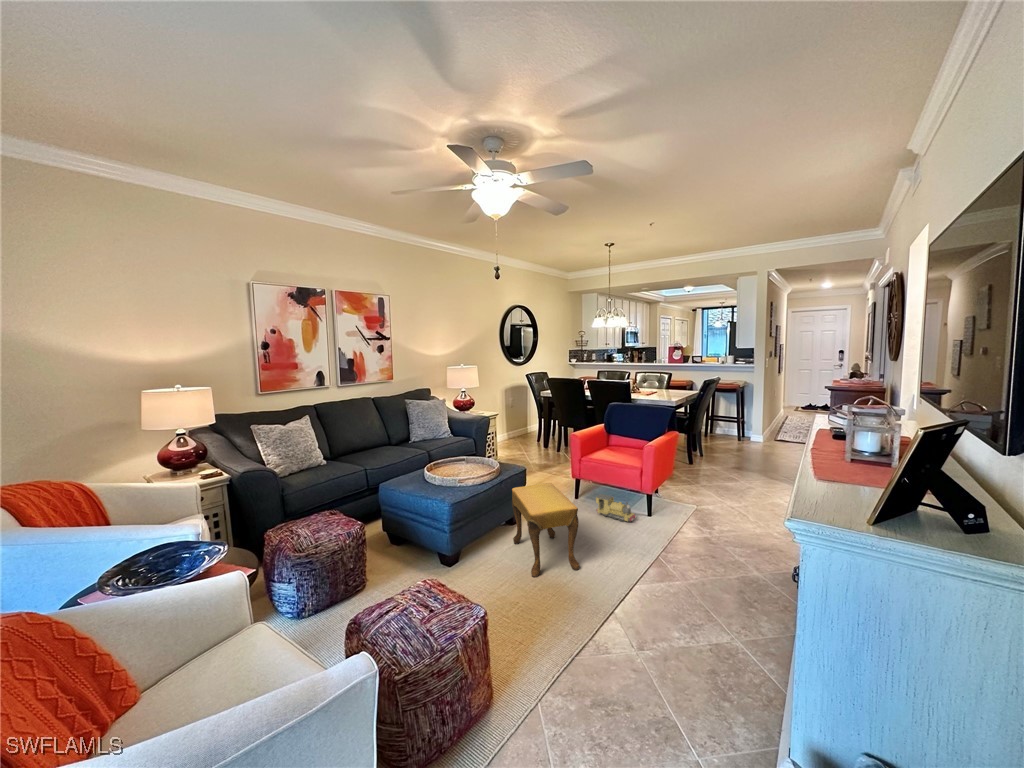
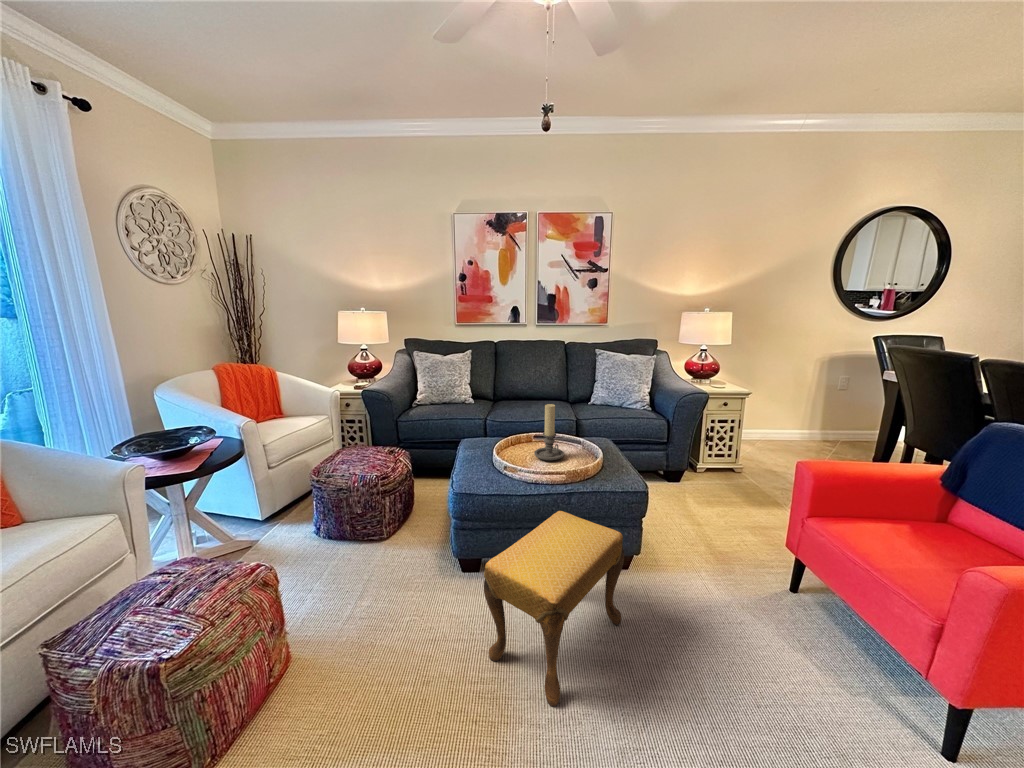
candle holder: none [457,431,478,471] -> present [534,404,564,461]
toy train: present [596,494,637,521] -> none [763,608,840,719]

